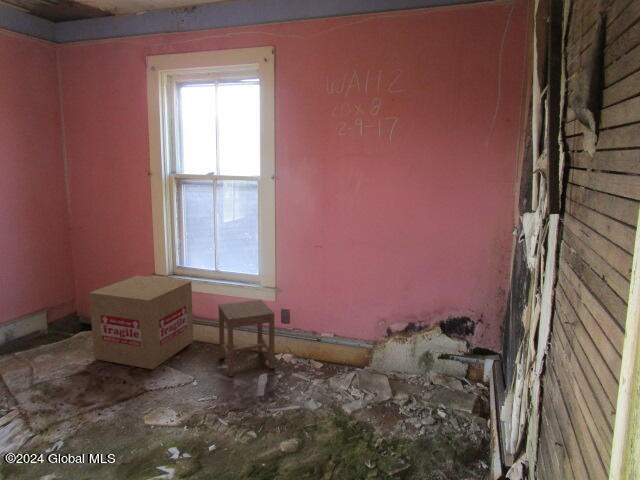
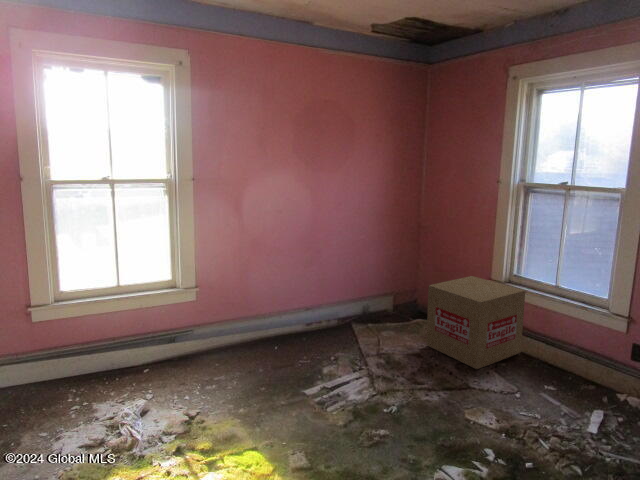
stool: present [218,300,275,376] -> none [548,321,623,408]

